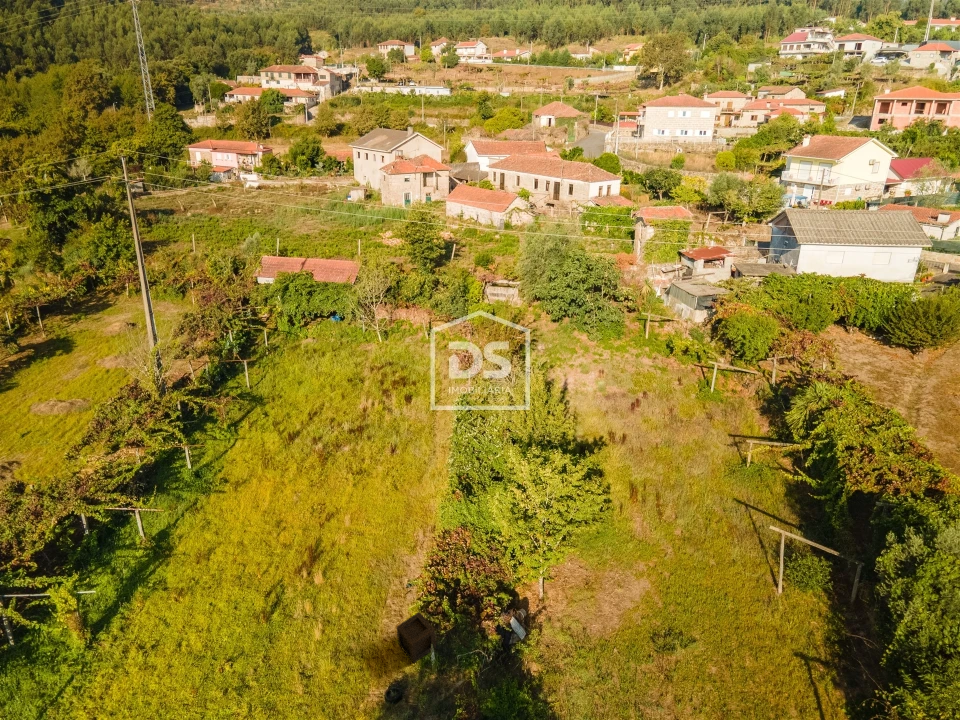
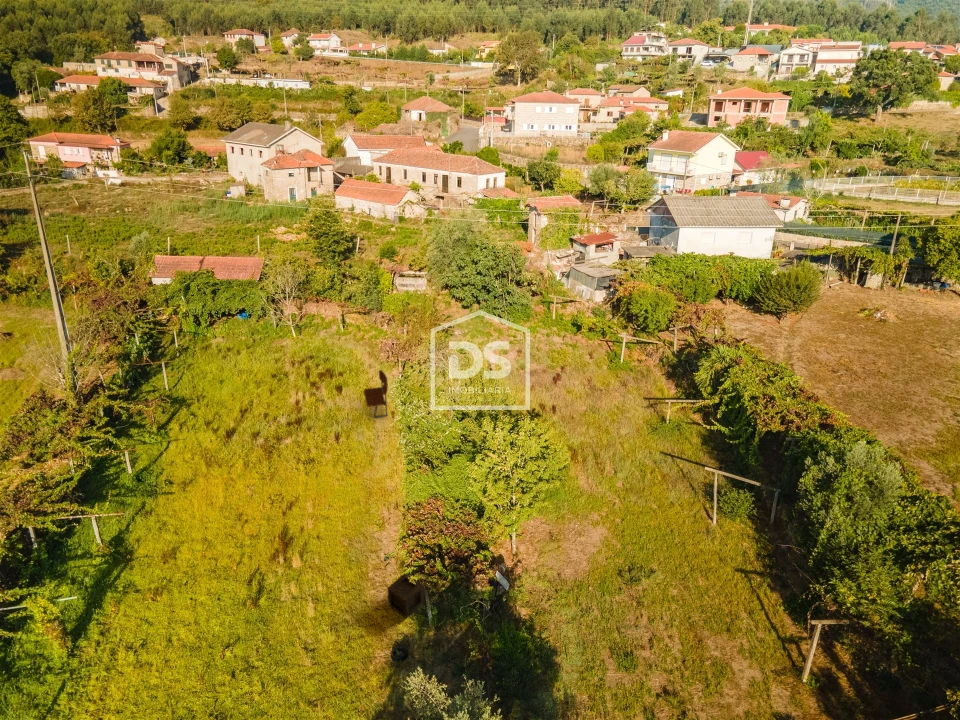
bench: none [426,383,450,432] -> present [364,370,388,418]

